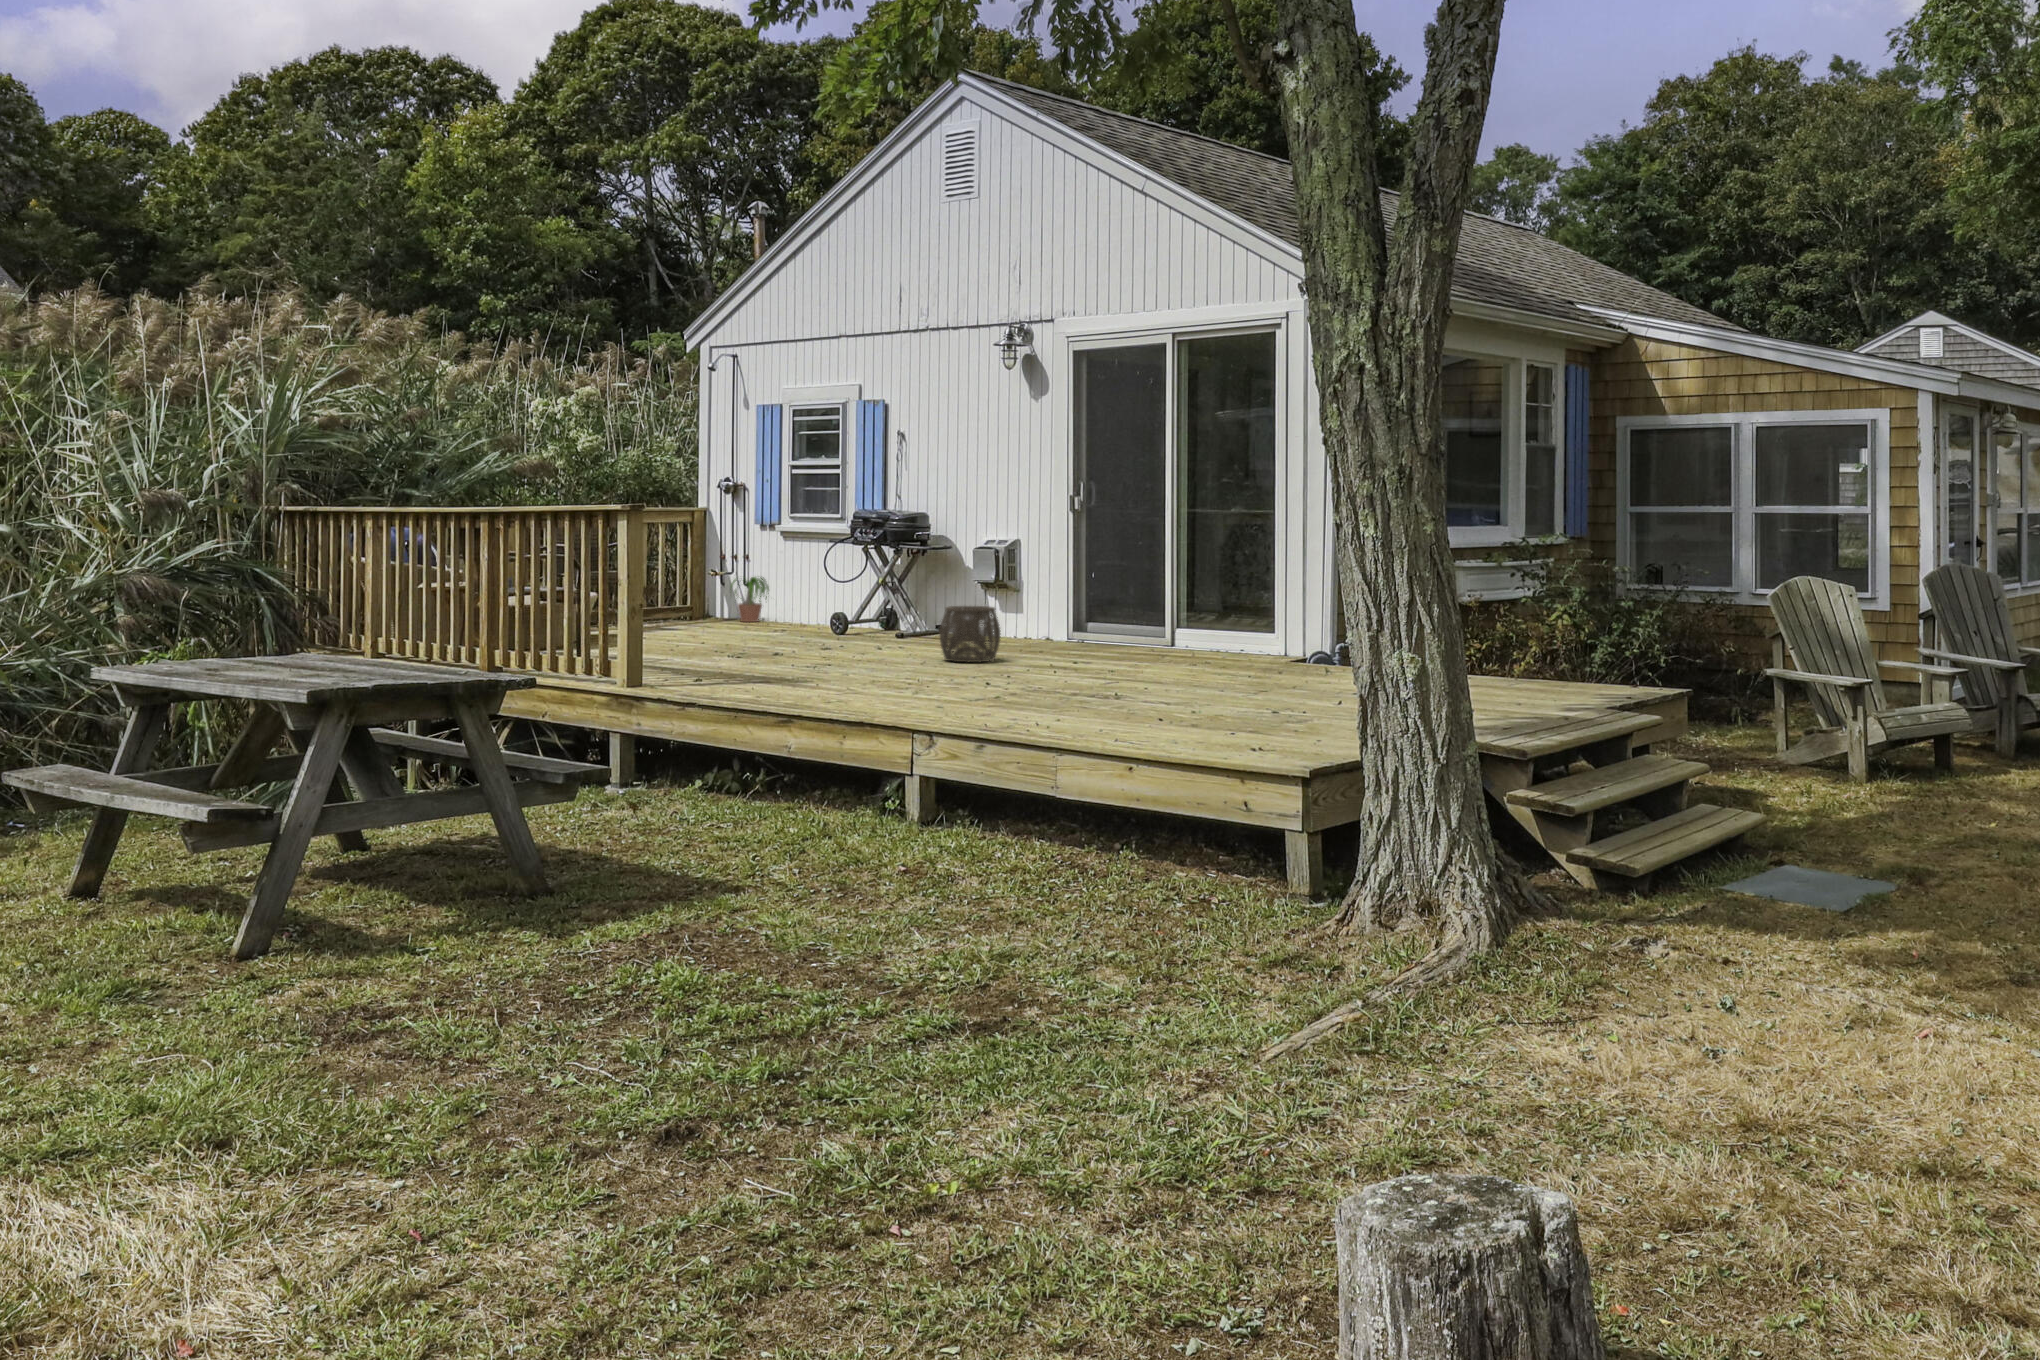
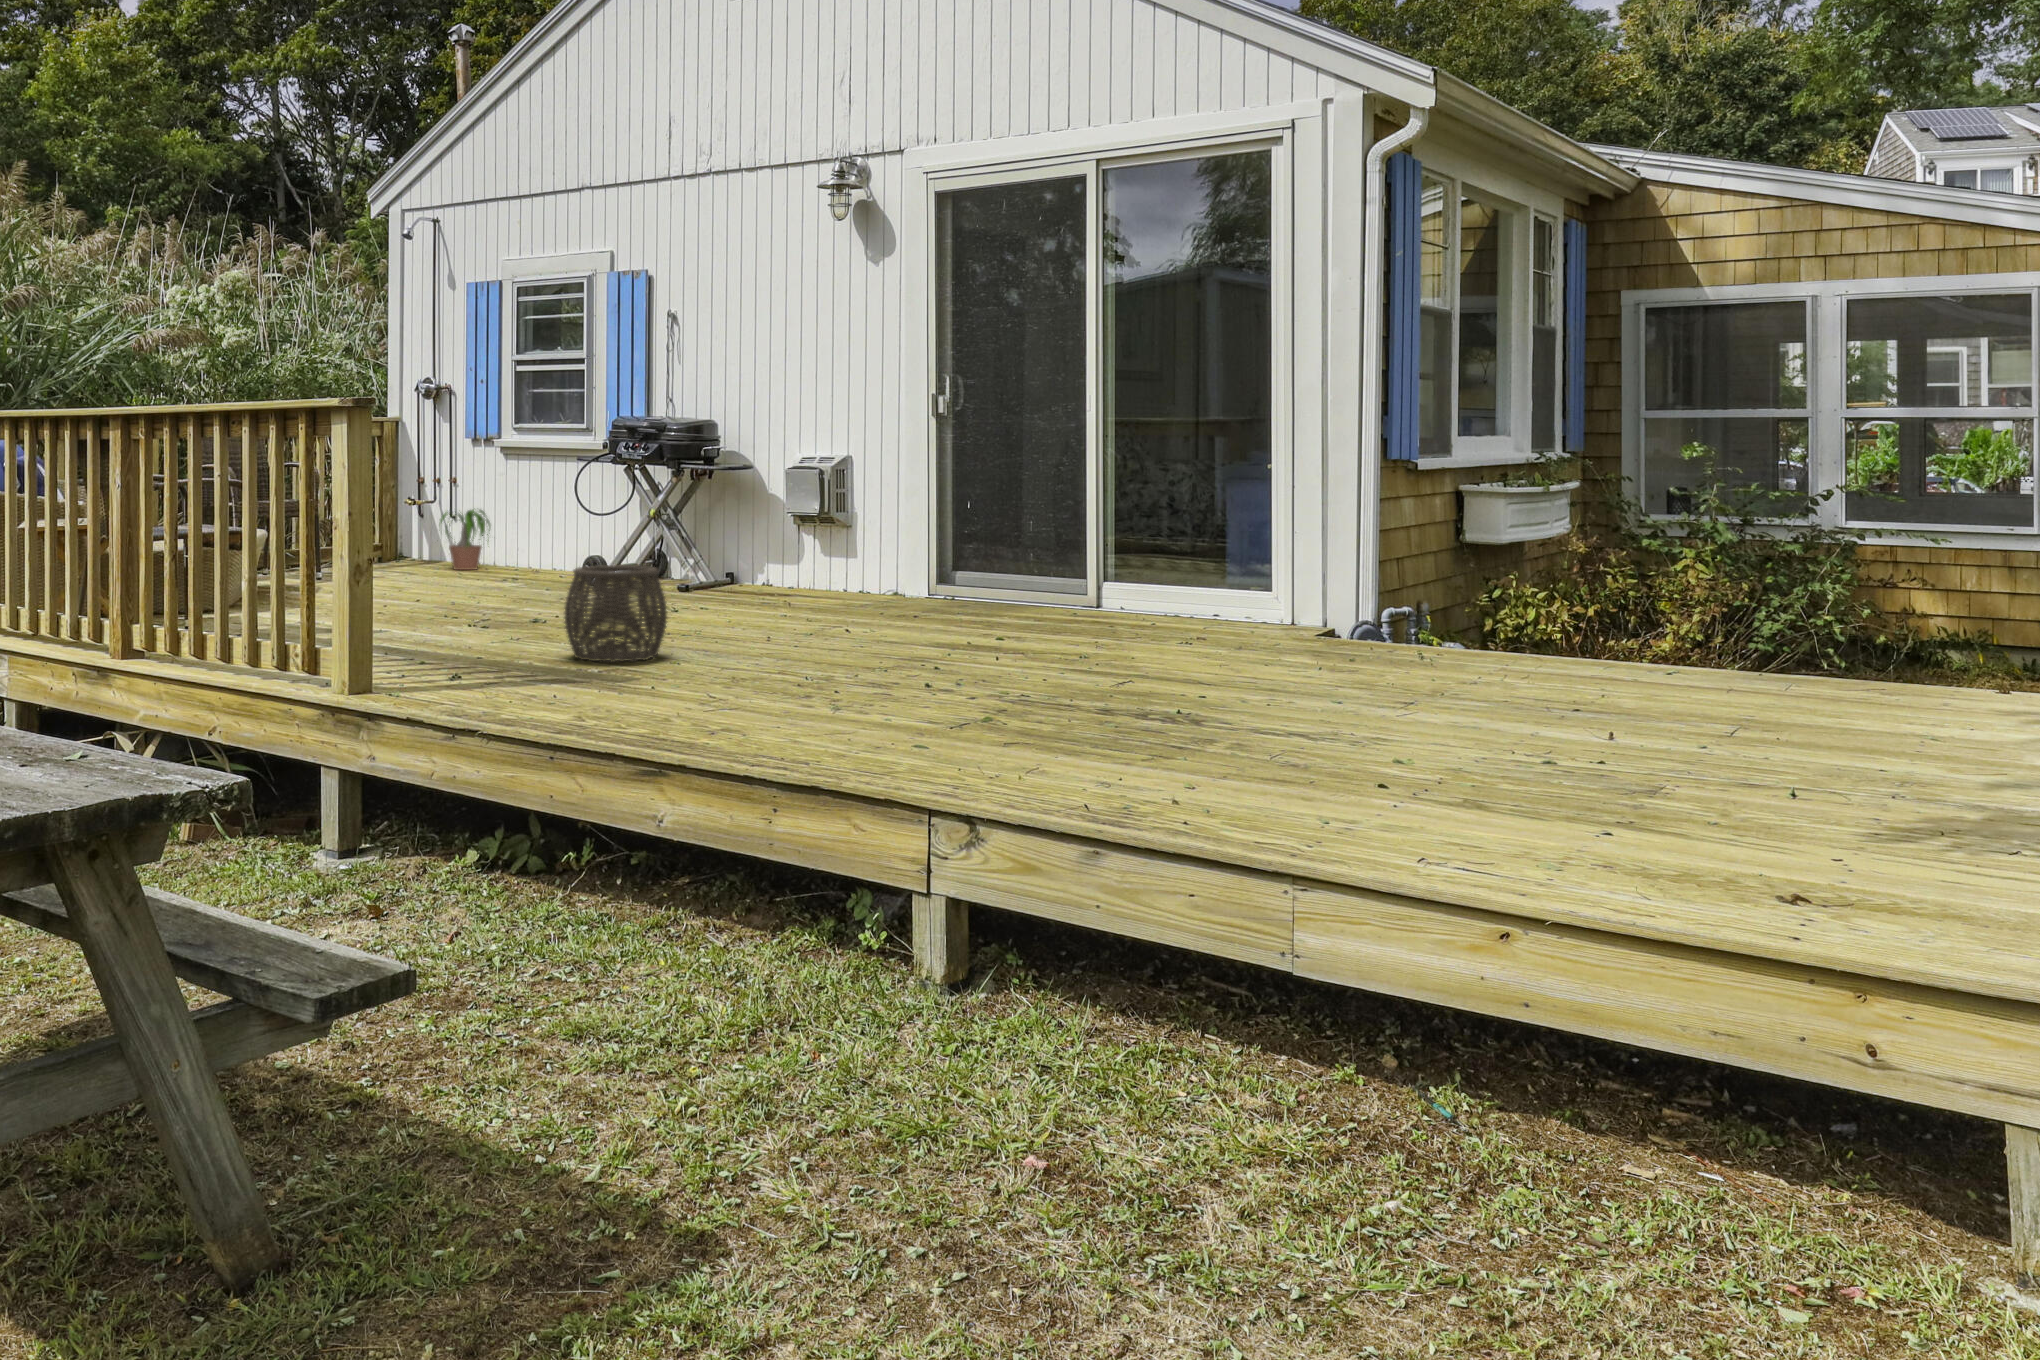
woven basket: present [939,606,1001,662] -> present [564,565,667,662]

